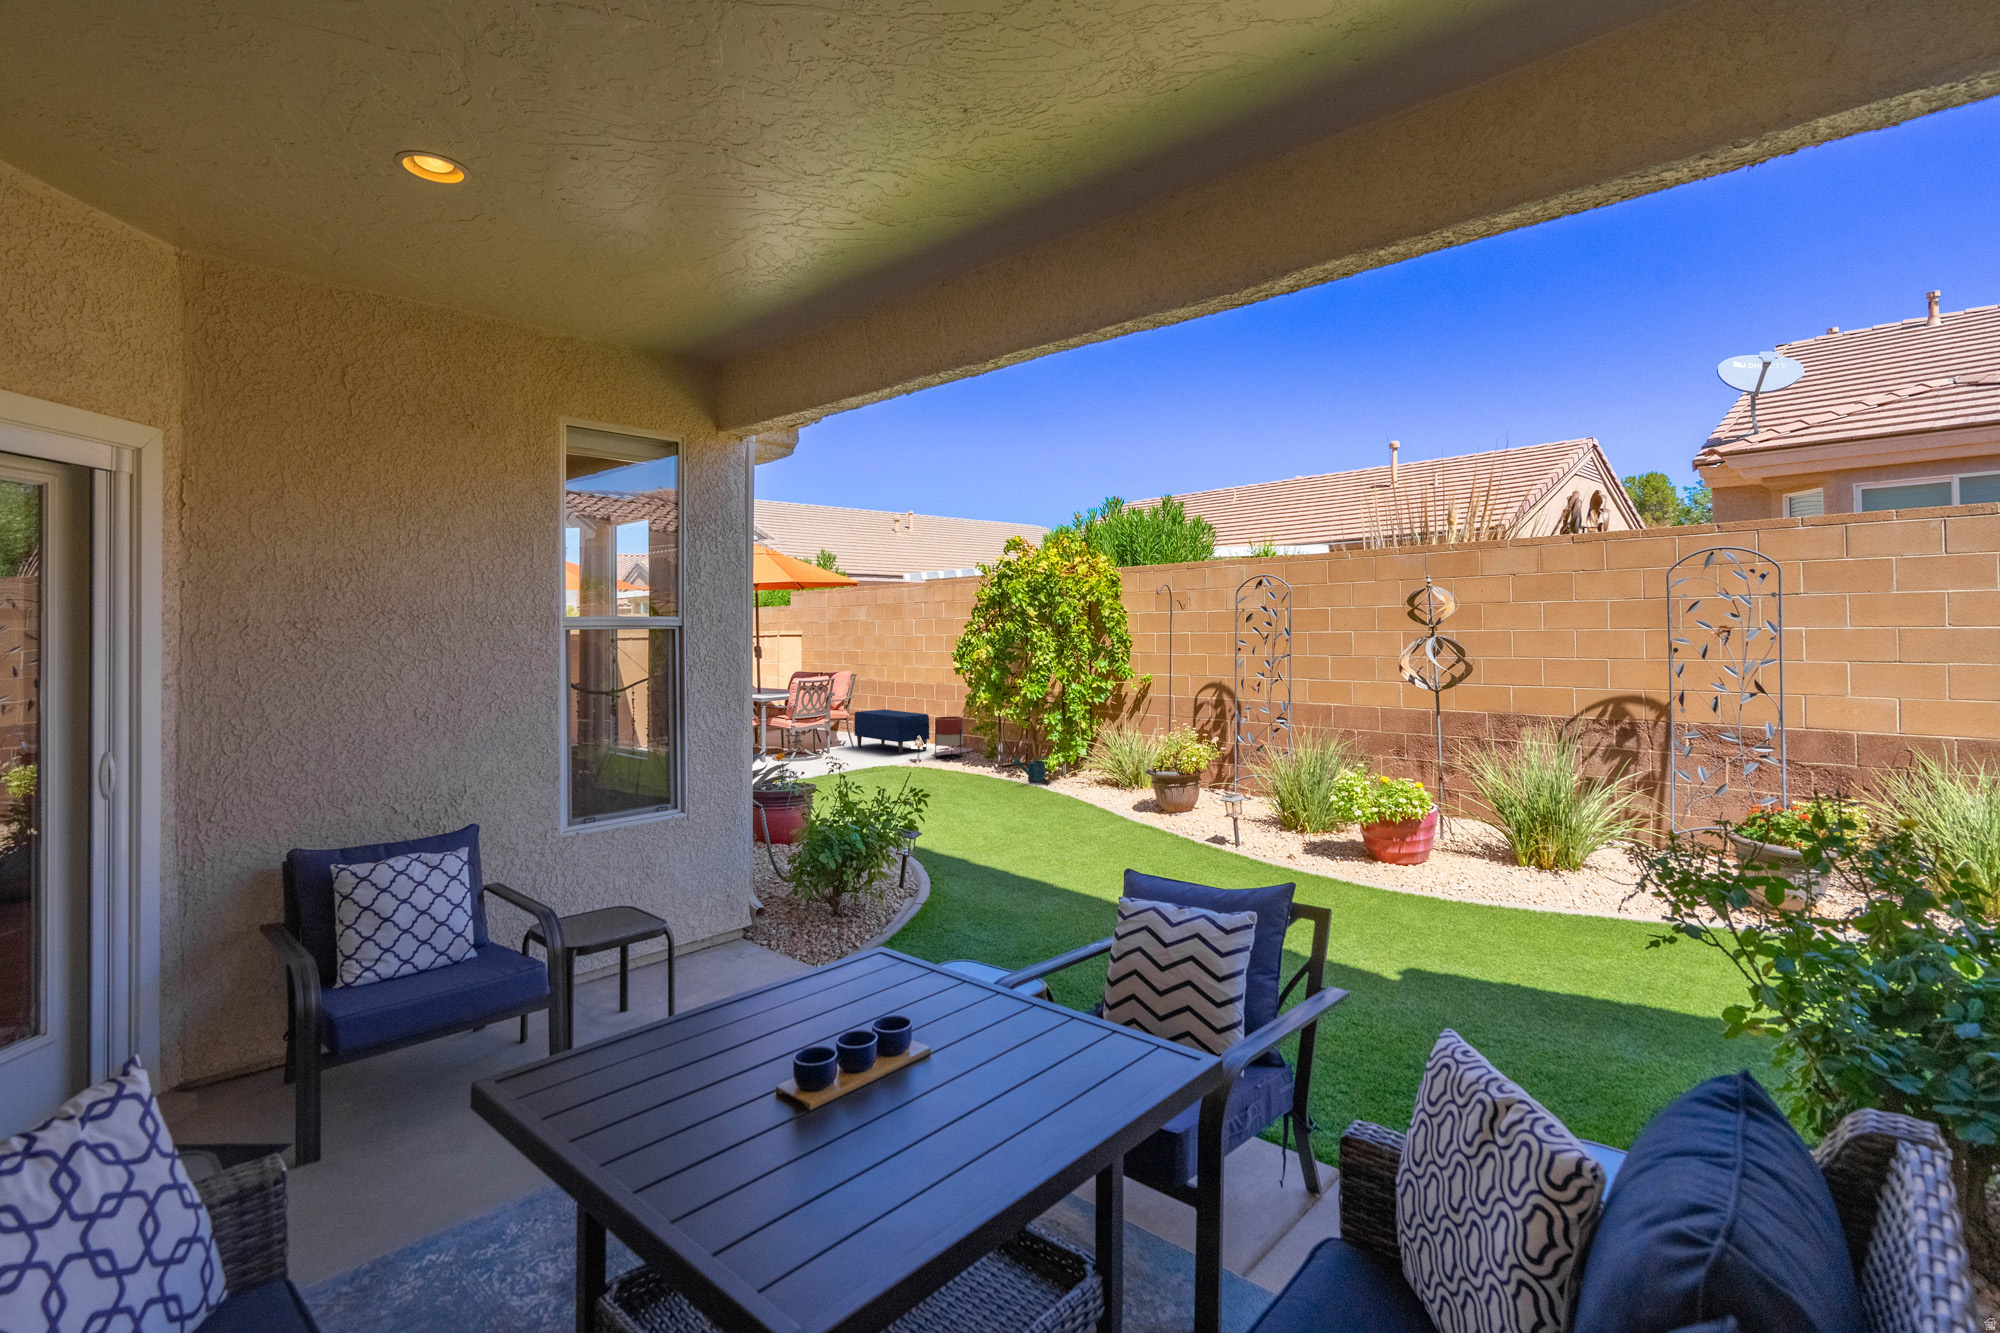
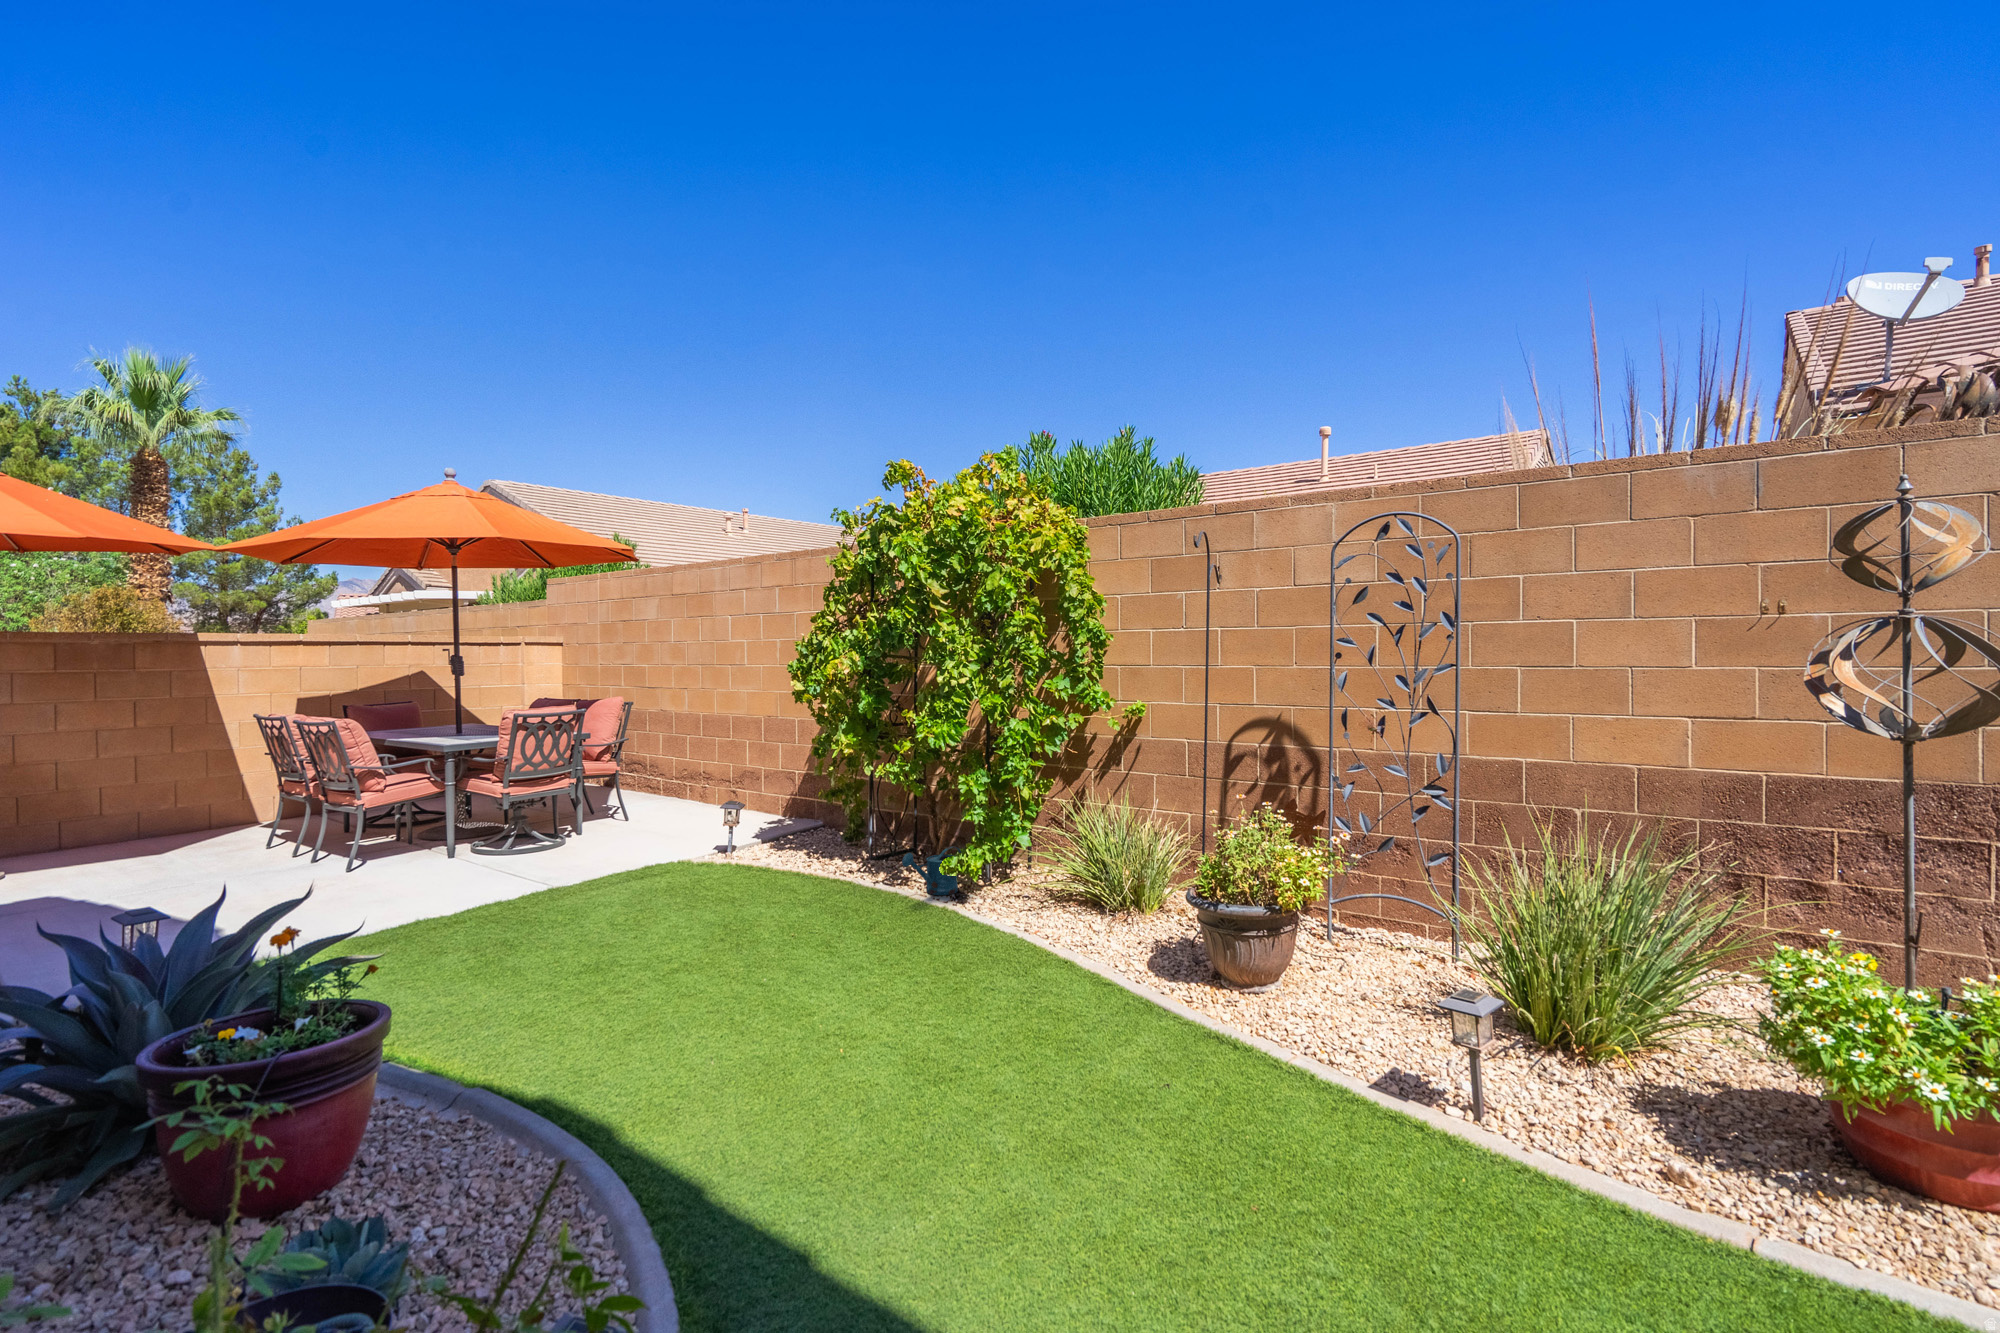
bench: present [854,709,929,754] -> none [627,756,751,831]
planter: present [935,716,964,757] -> none [759,769,807,837]

